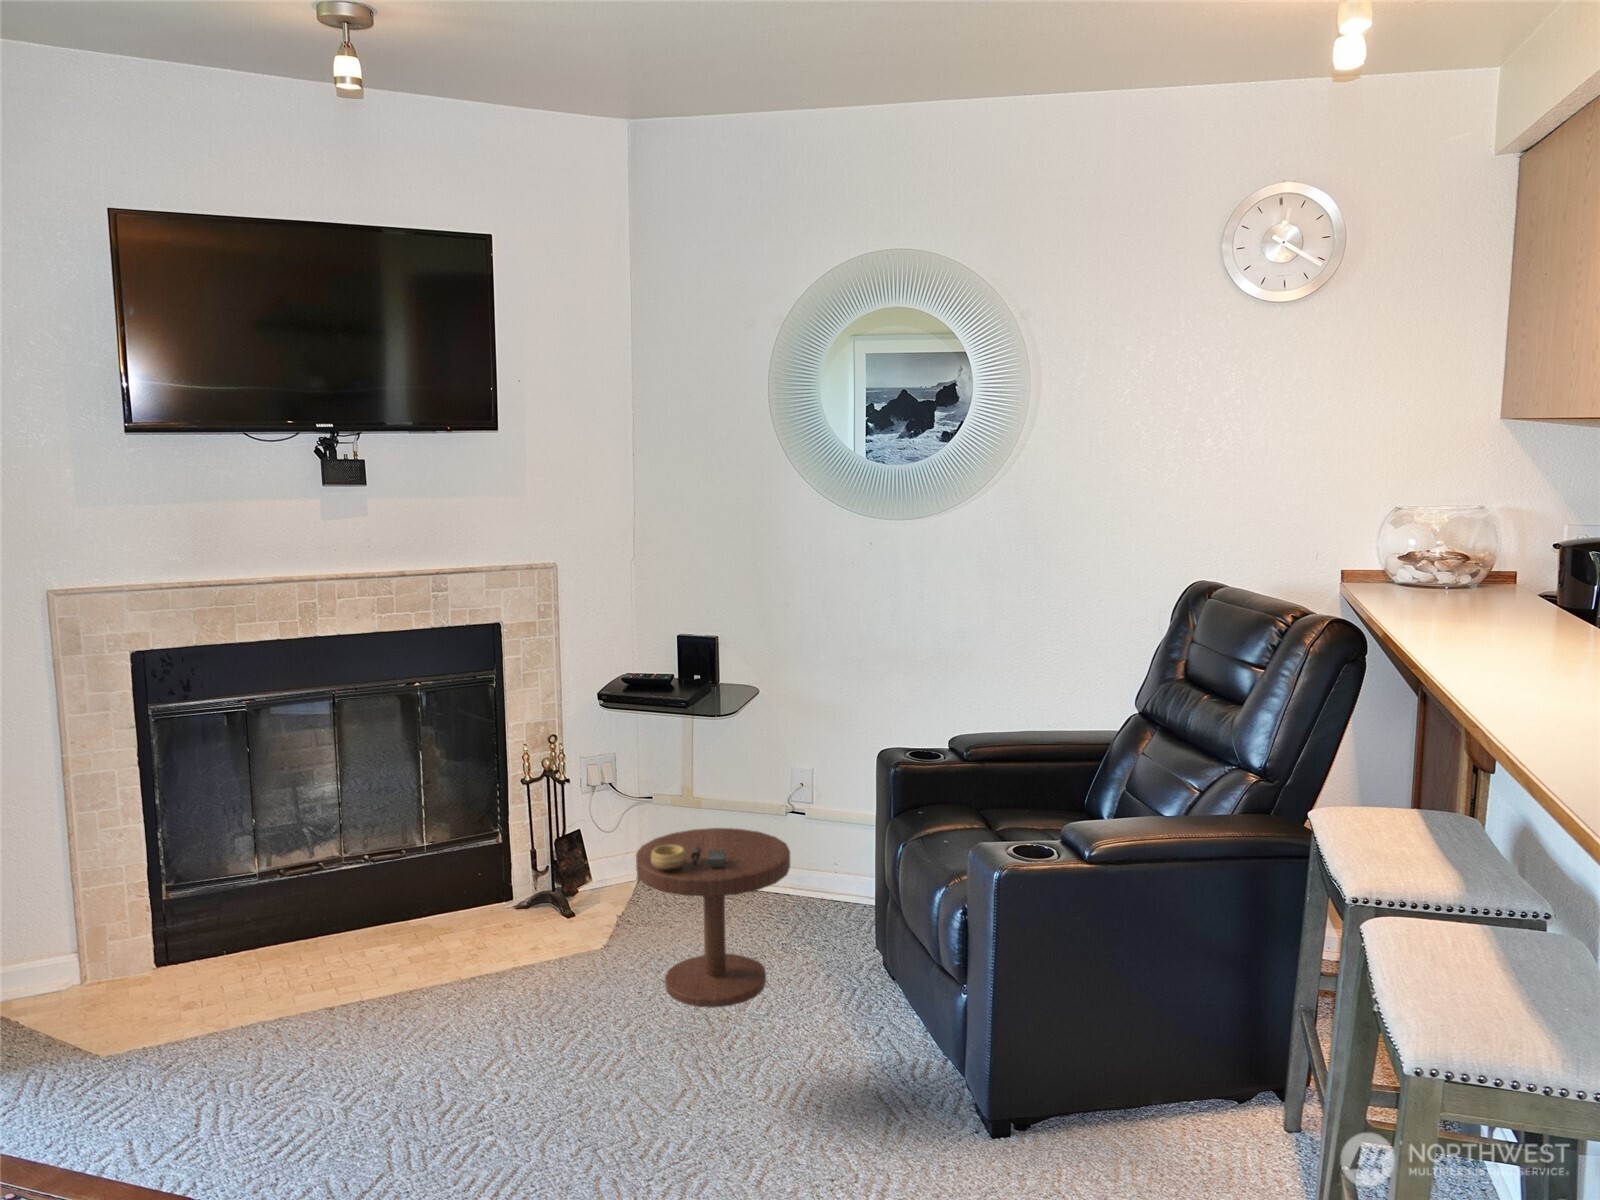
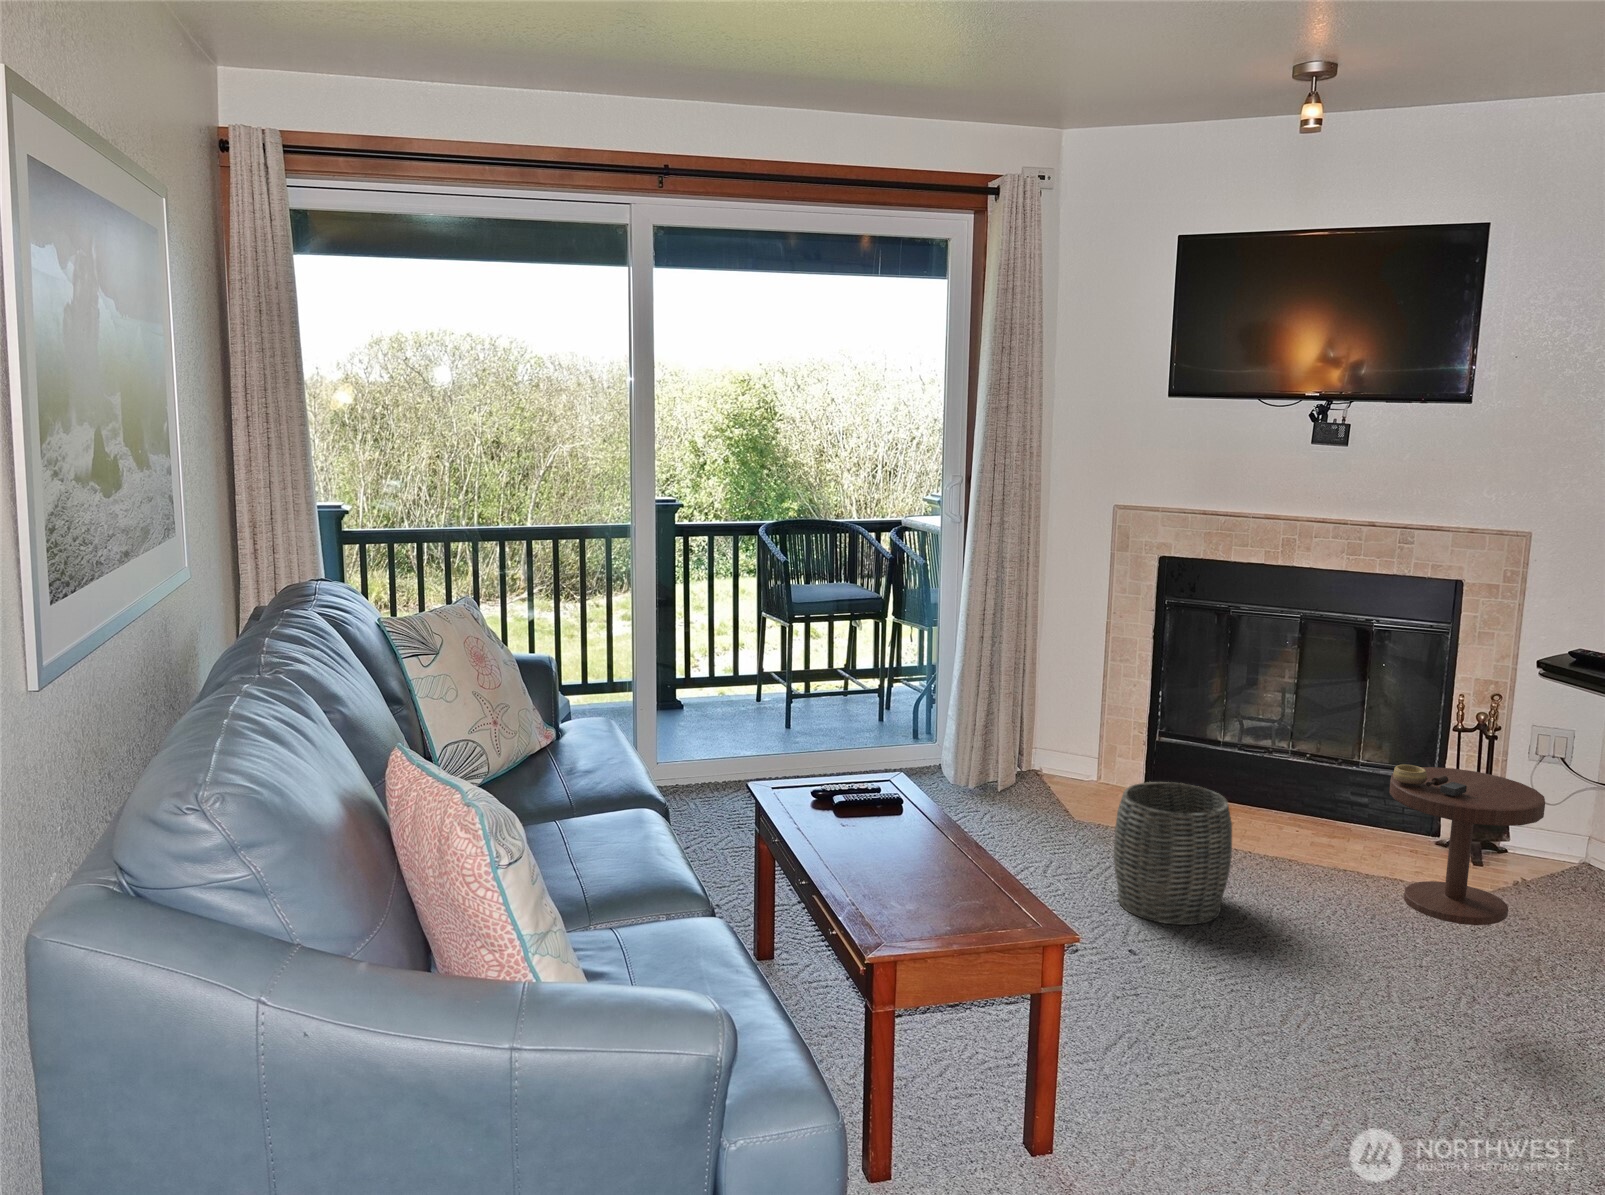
woven basket: none [249,949,417,1164] -> present [1114,782,1232,925]

